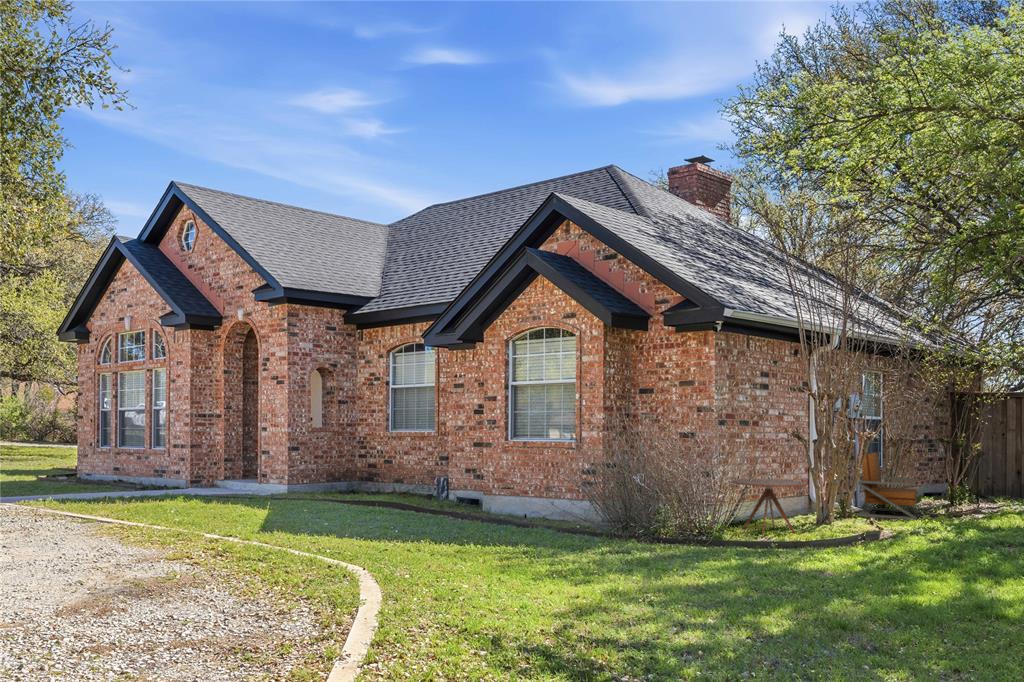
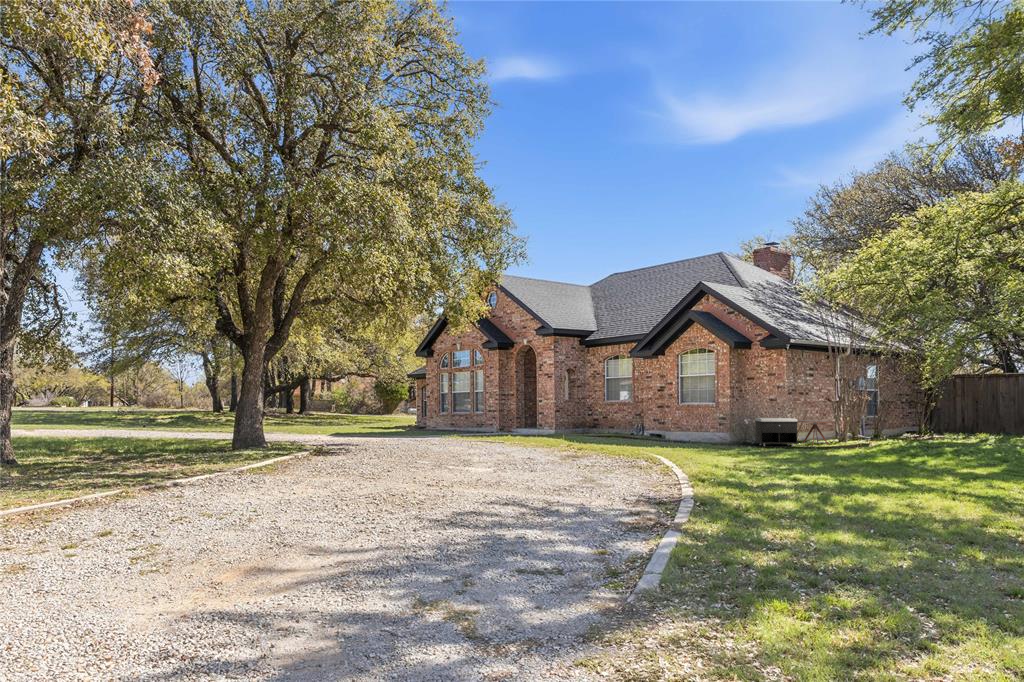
lounge chair: present [857,452,919,520] -> none [861,408,897,441]
storage bench: none [646,476,732,540] -> present [755,418,798,446]

